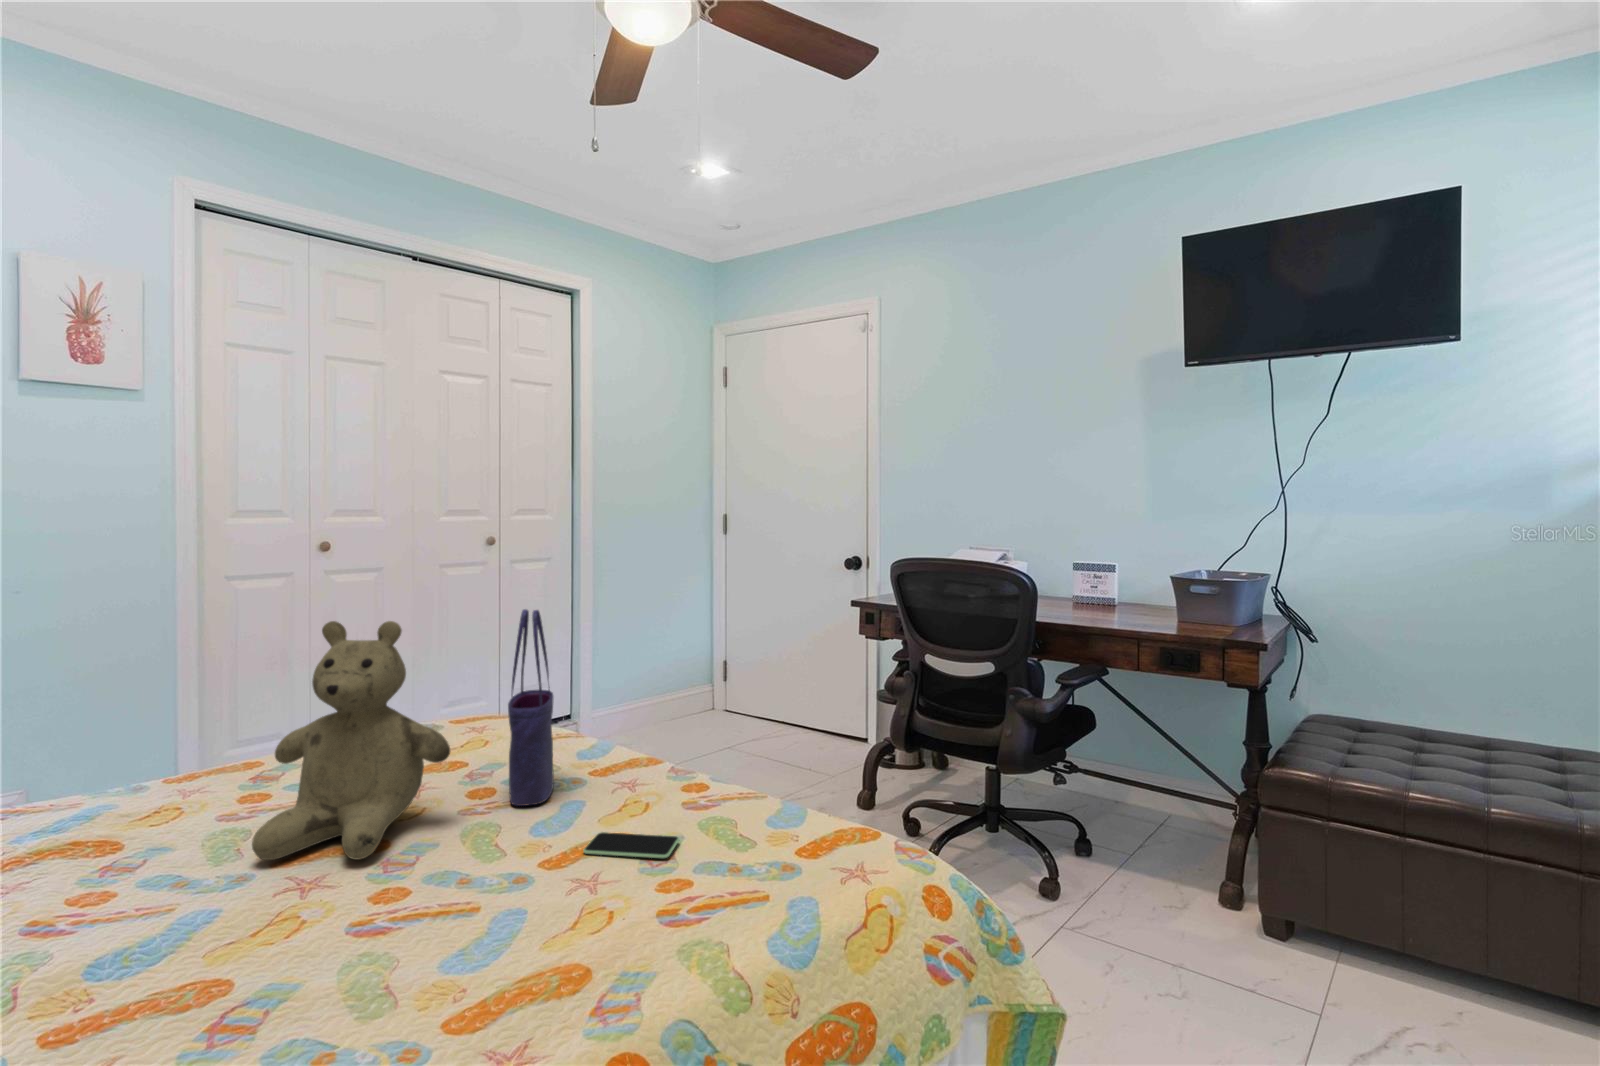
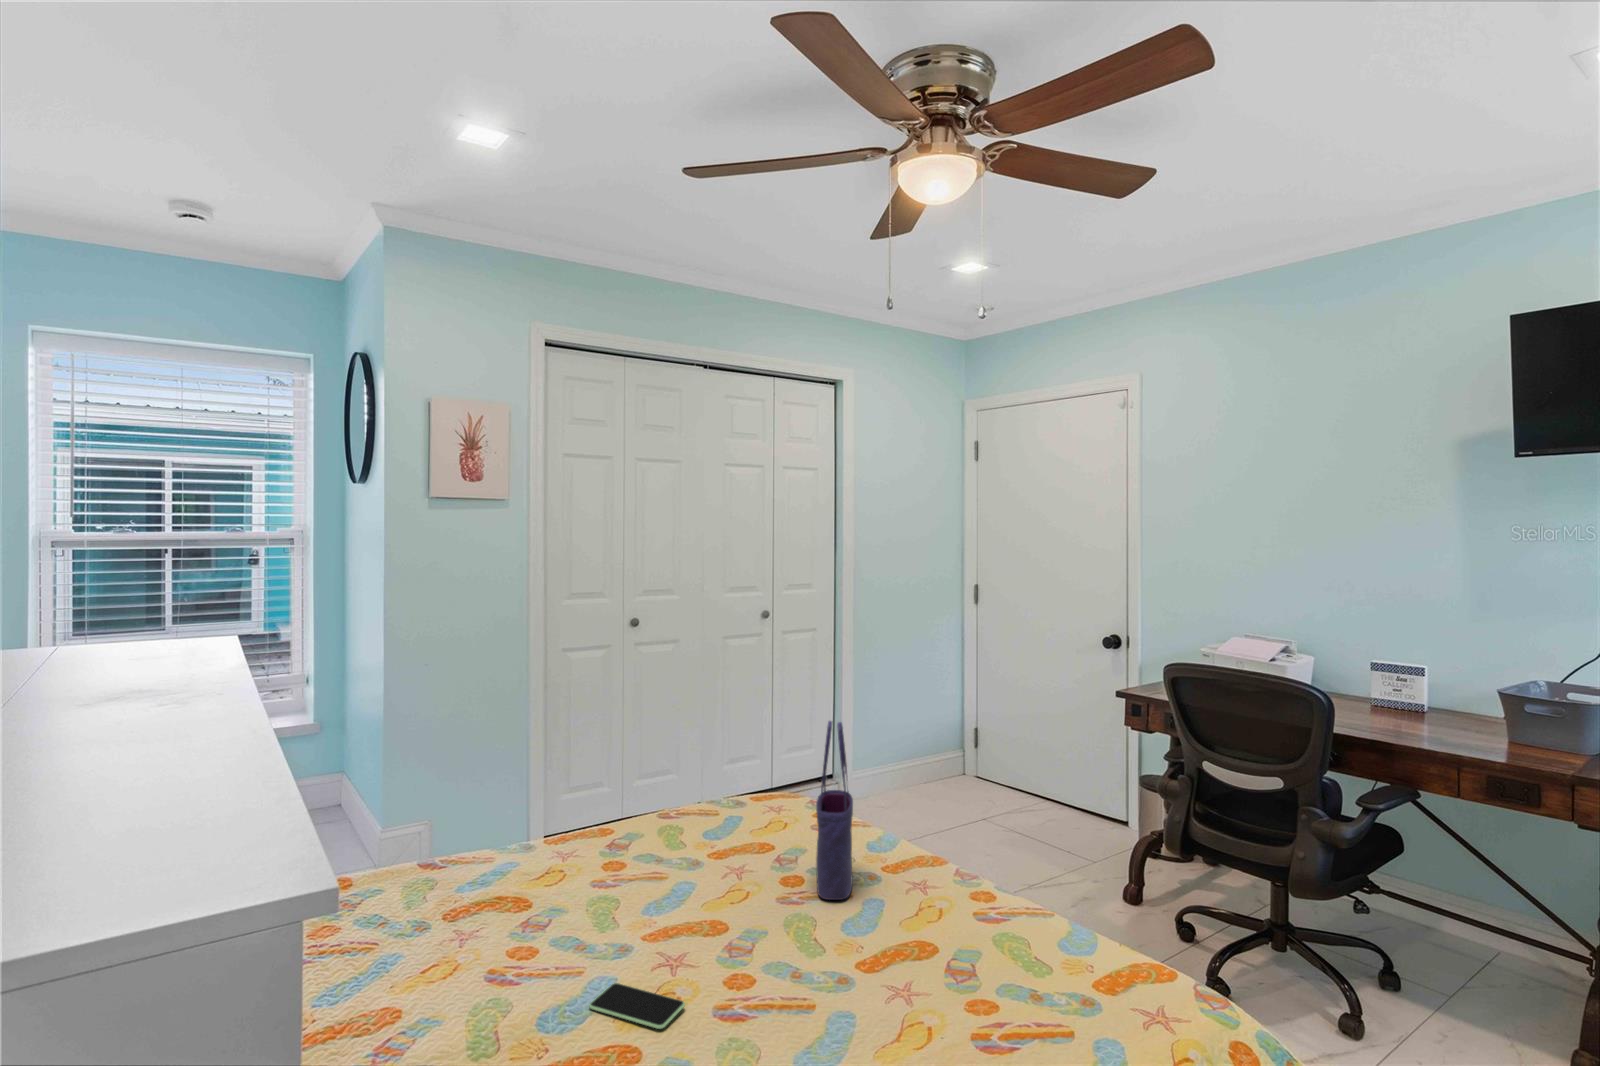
teddy bear: present [252,621,450,860] -> none [629,729,773,941]
smartphone: present [584,832,679,858] -> present [589,983,685,1029]

